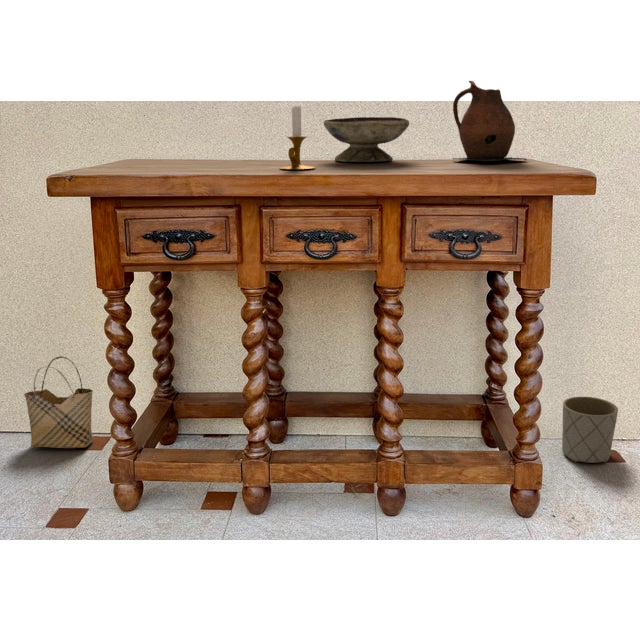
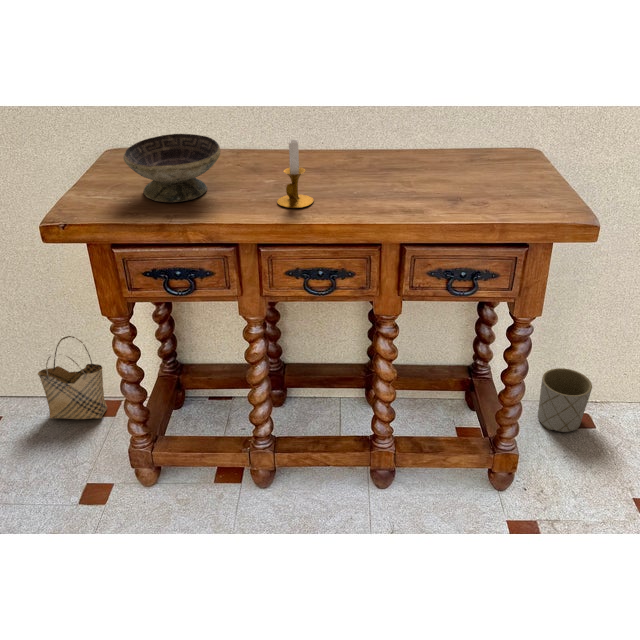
ceramic pitcher: present [453,81,526,162] -> none [452,91,527,186]
decorative bowl: present [324,117,409,162] -> present [123,134,220,202]

